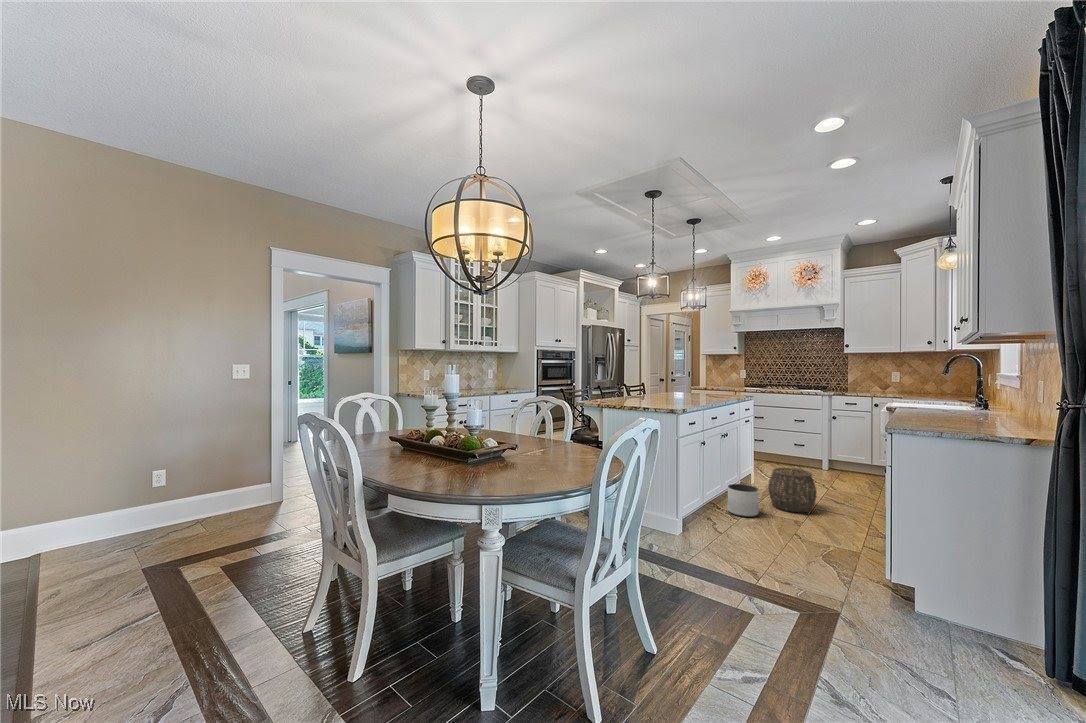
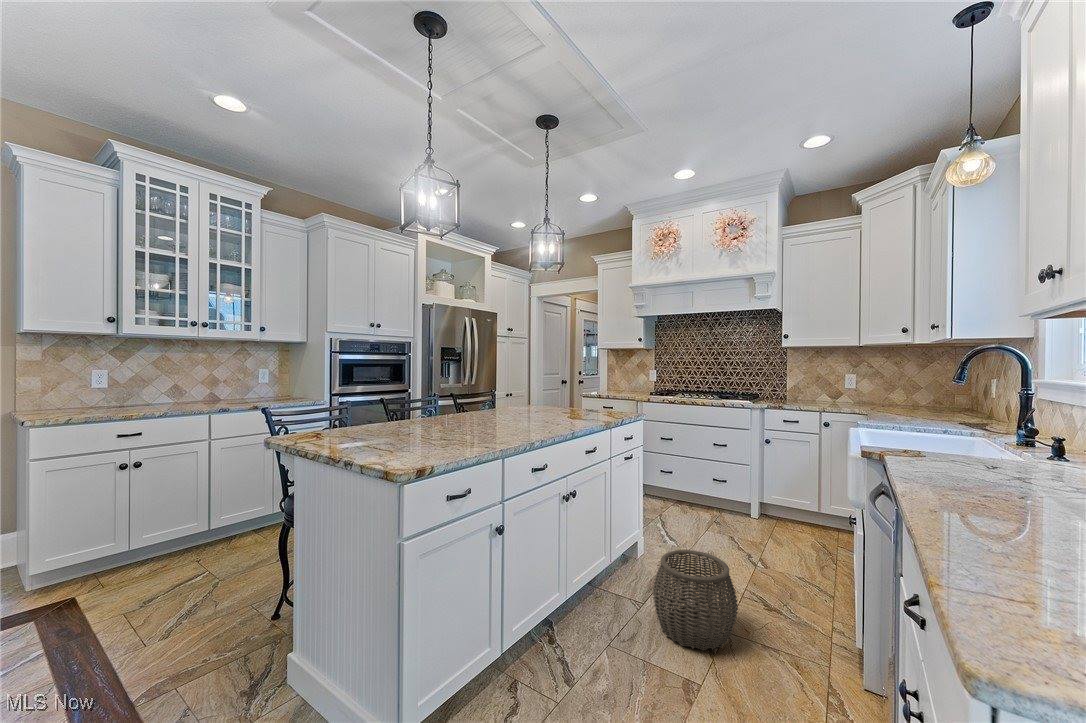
planter: present [727,484,759,517] -> none [570,594,627,675]

